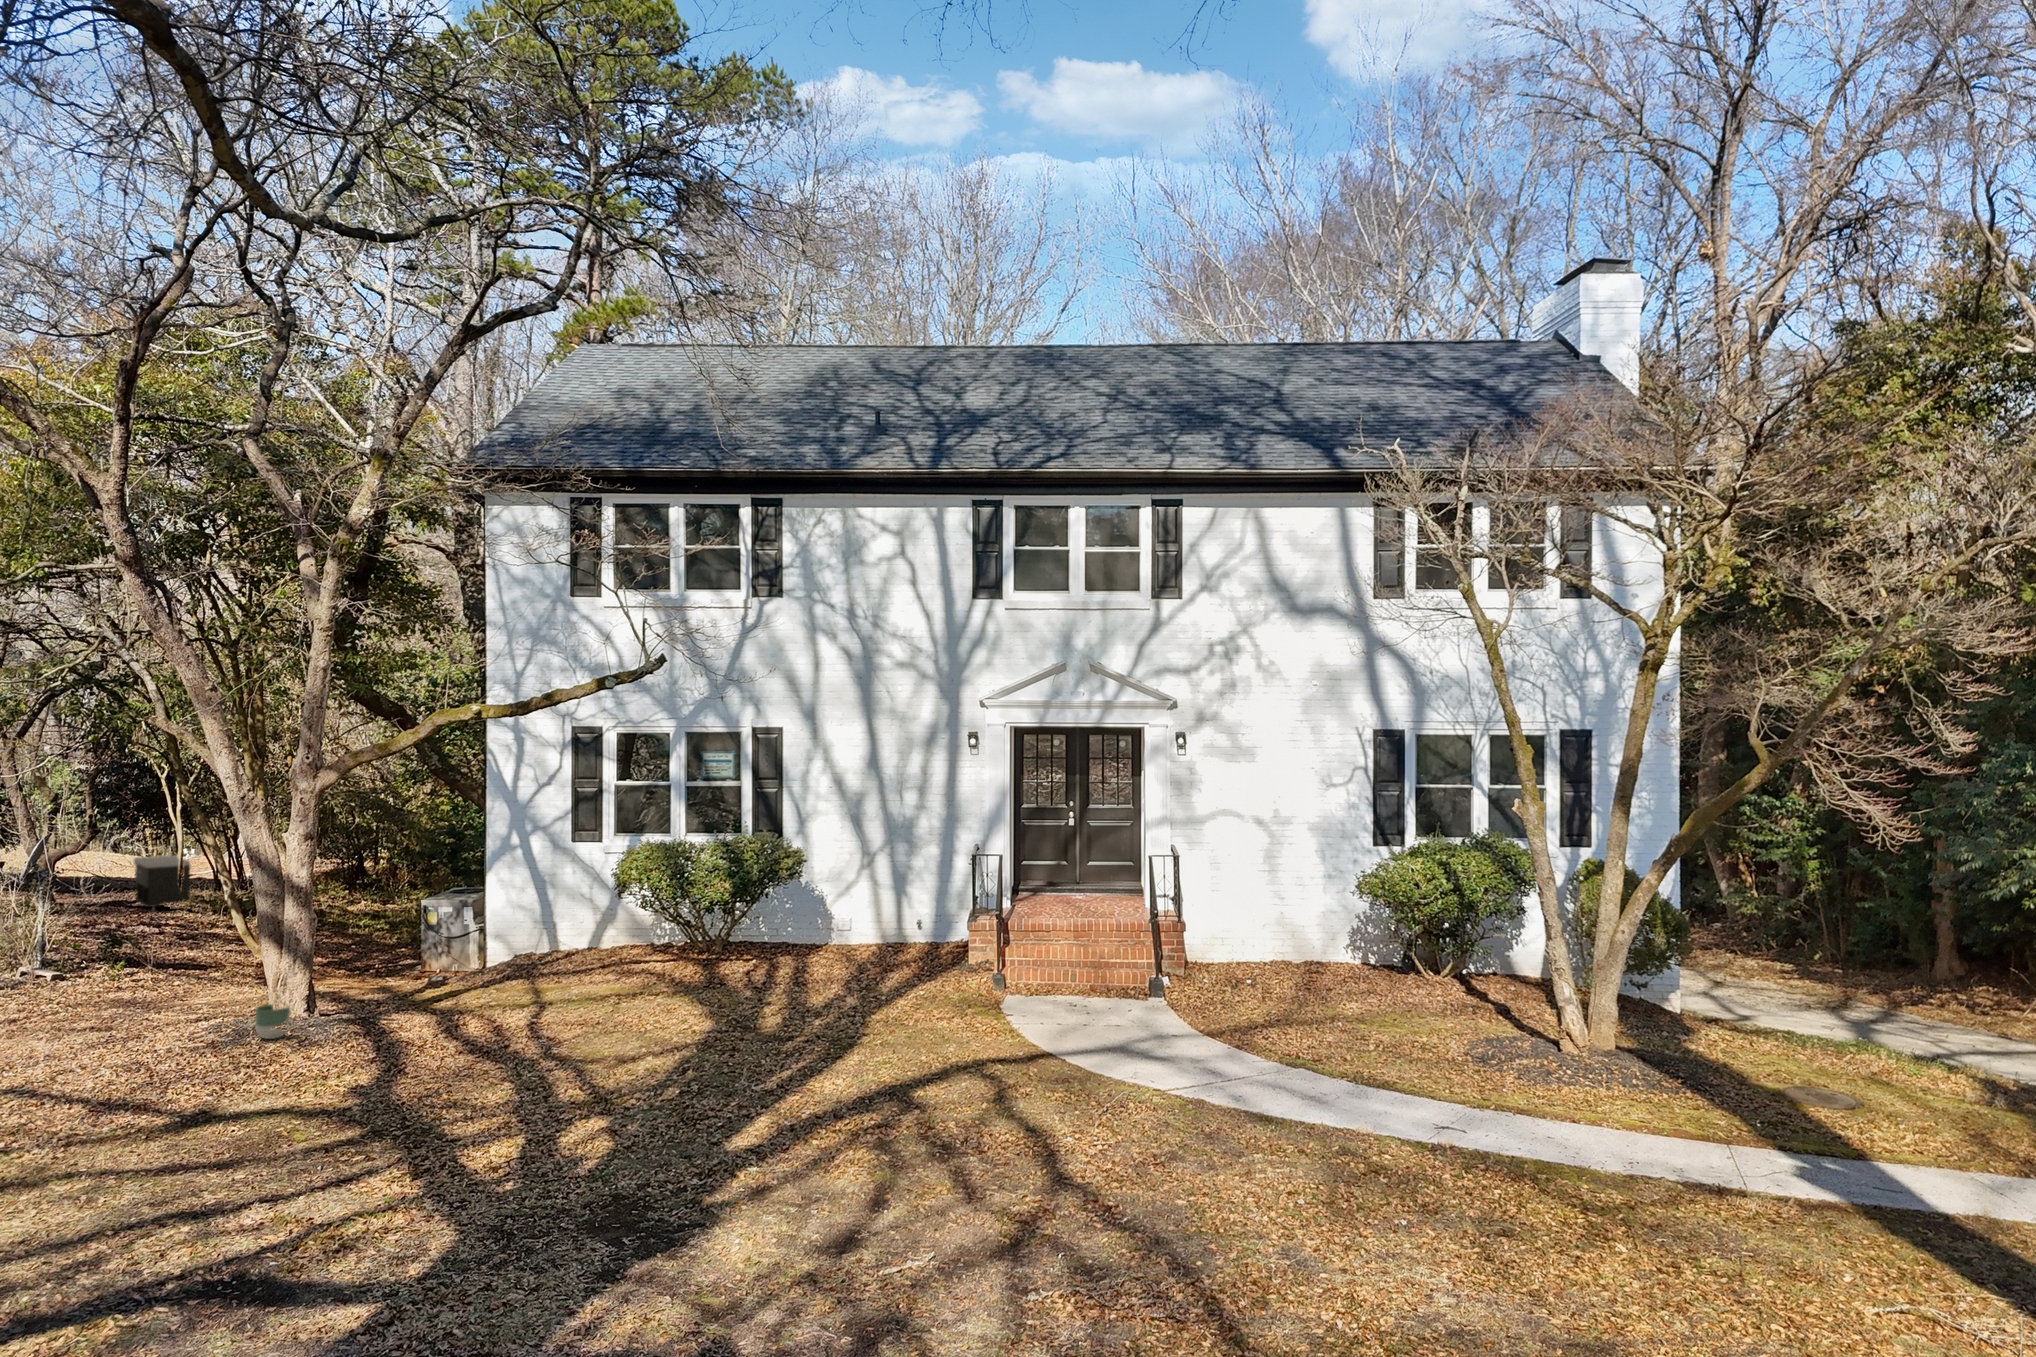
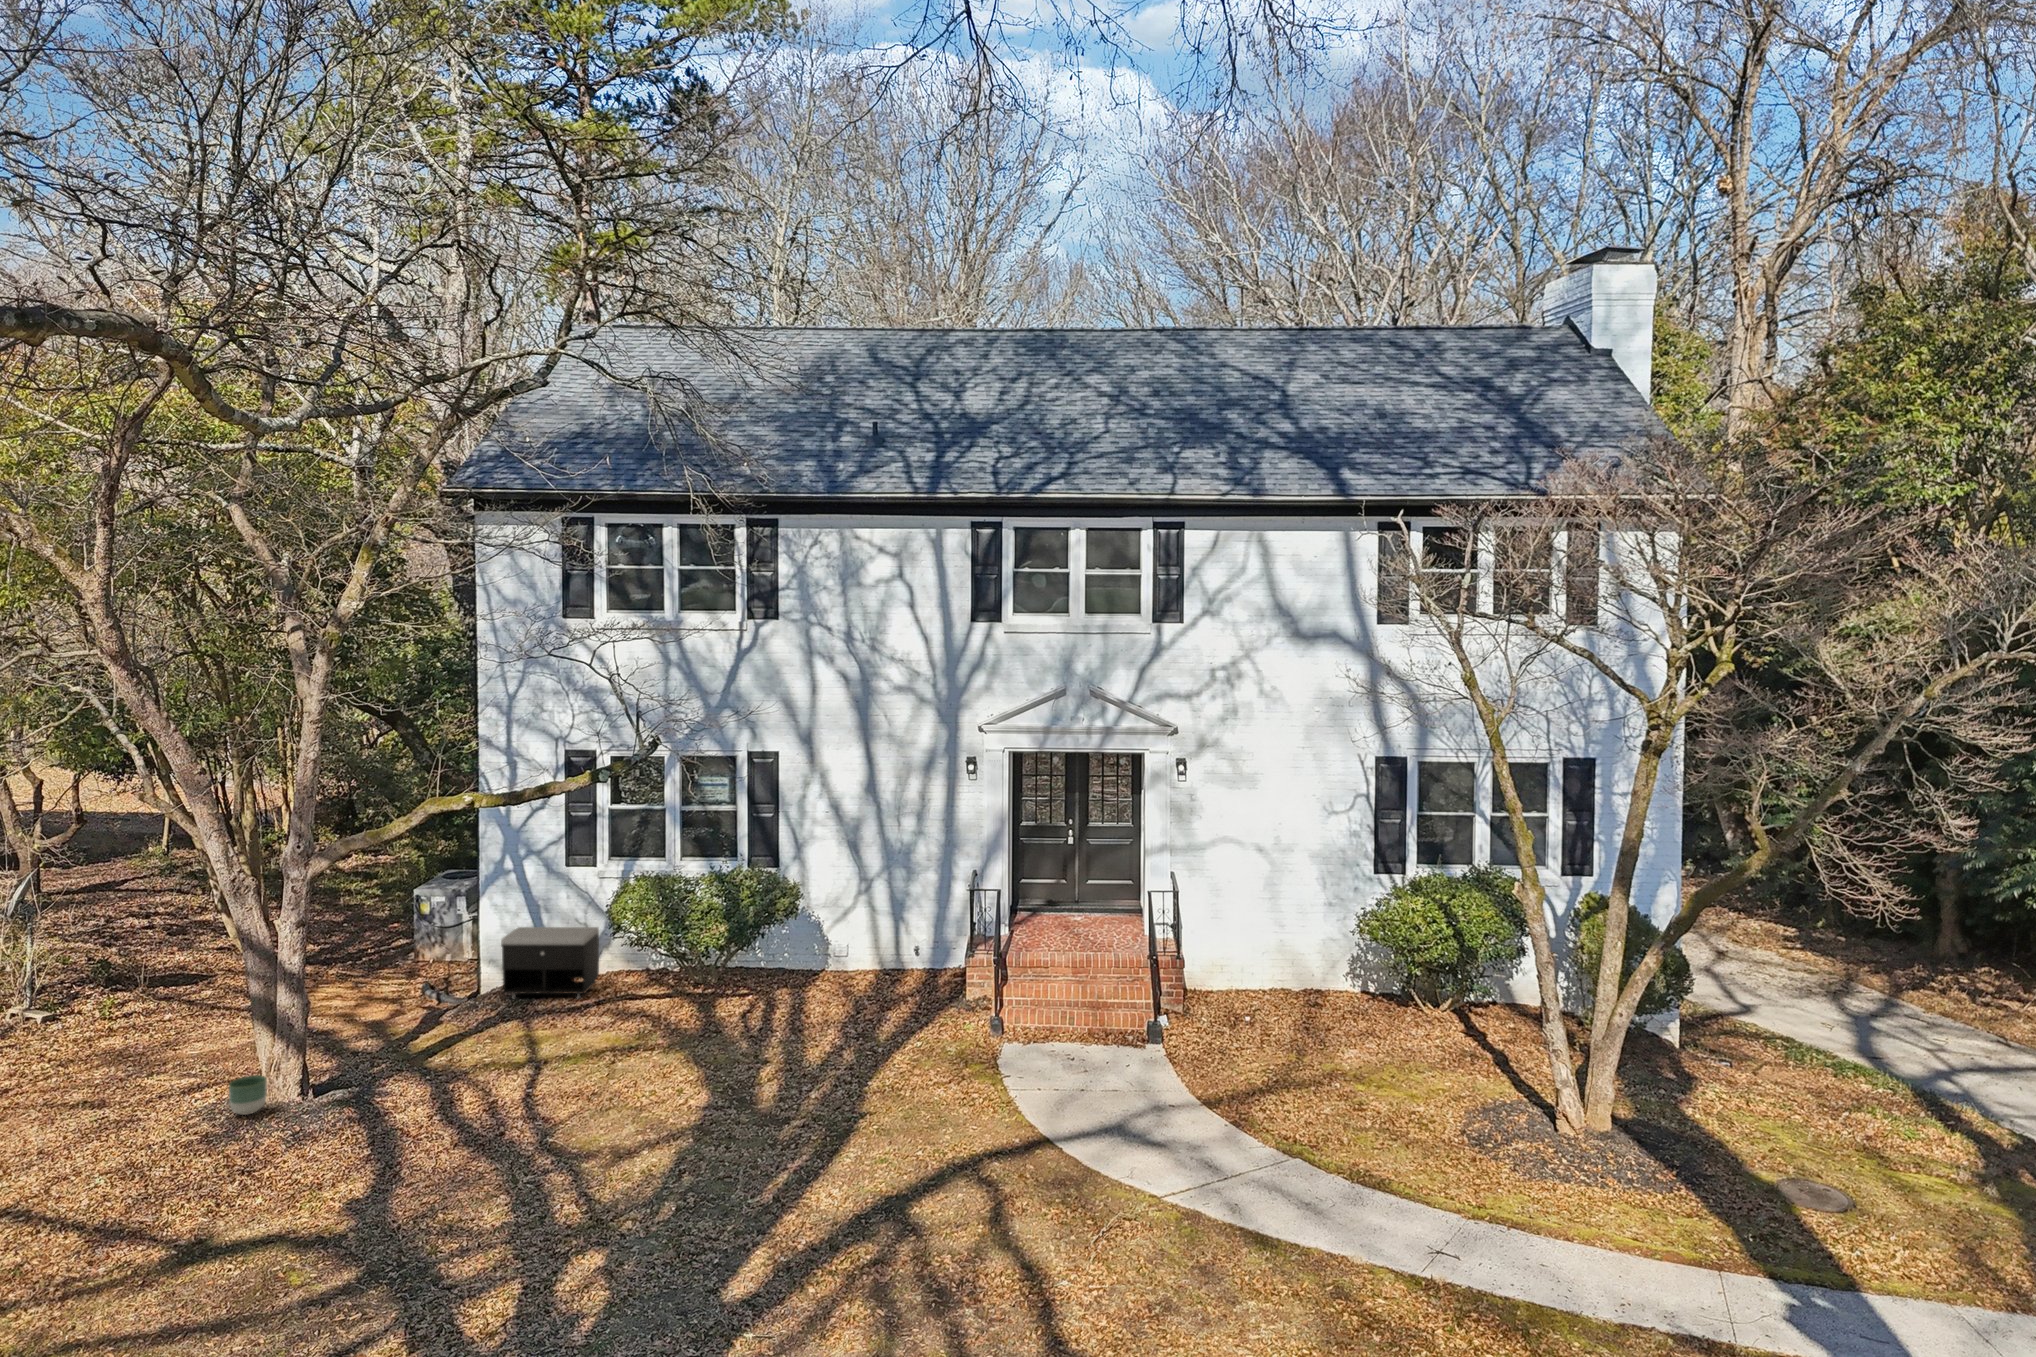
storage bench: present [134,855,190,911] -> present [501,927,599,998]

